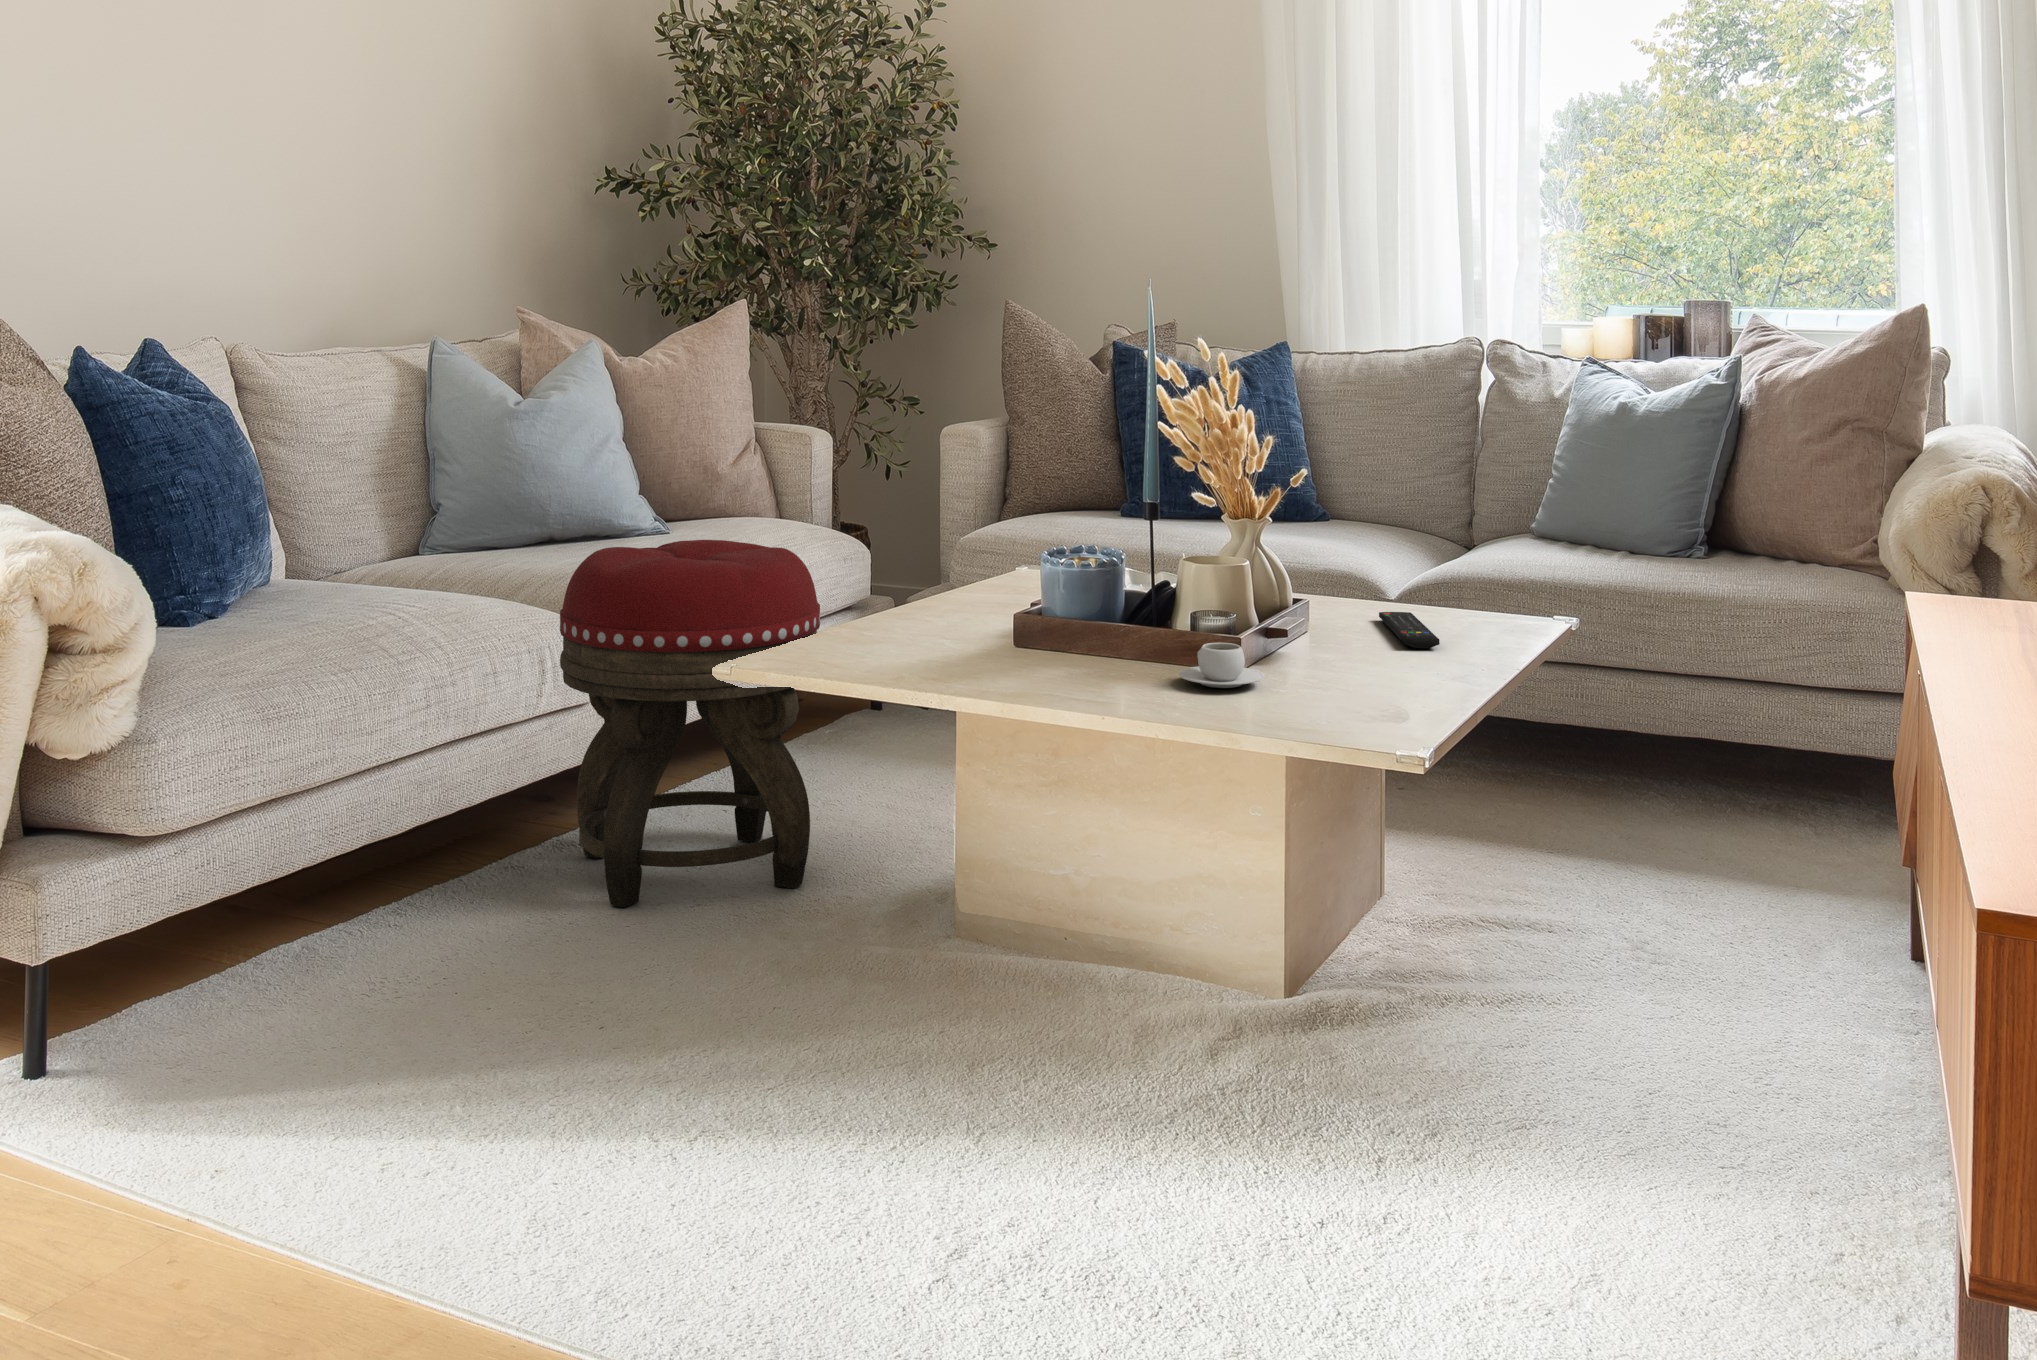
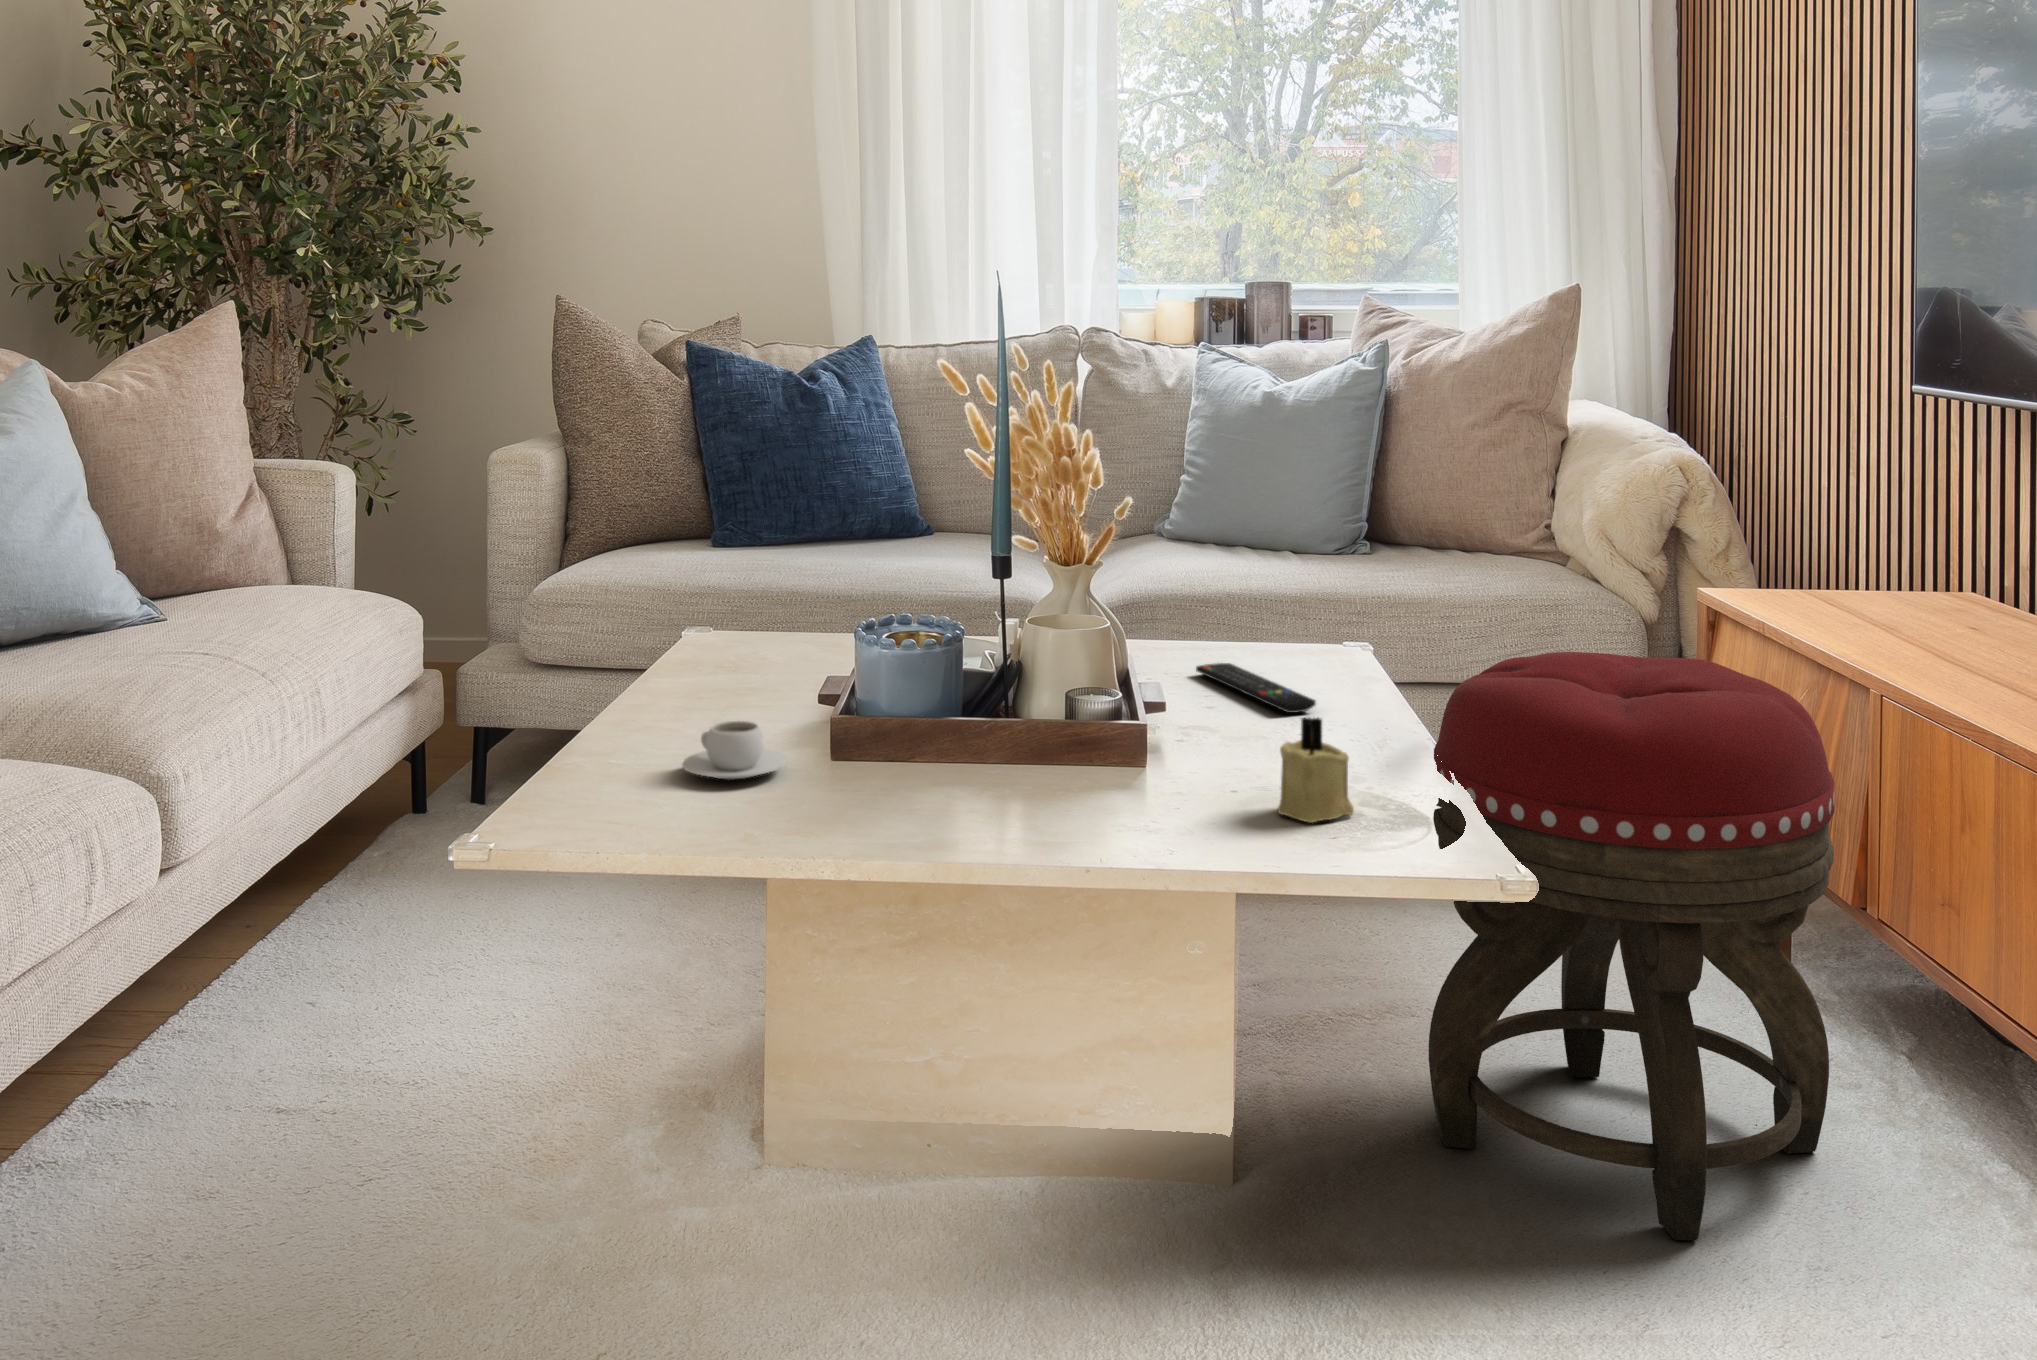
footstool: present [560,540,820,907] -> present [1429,652,1835,1240]
candle: none [1304,629,1365,709] -> present [1278,718,1354,823]
teacup: present [1179,643,1264,688] -> present [682,721,787,780]

